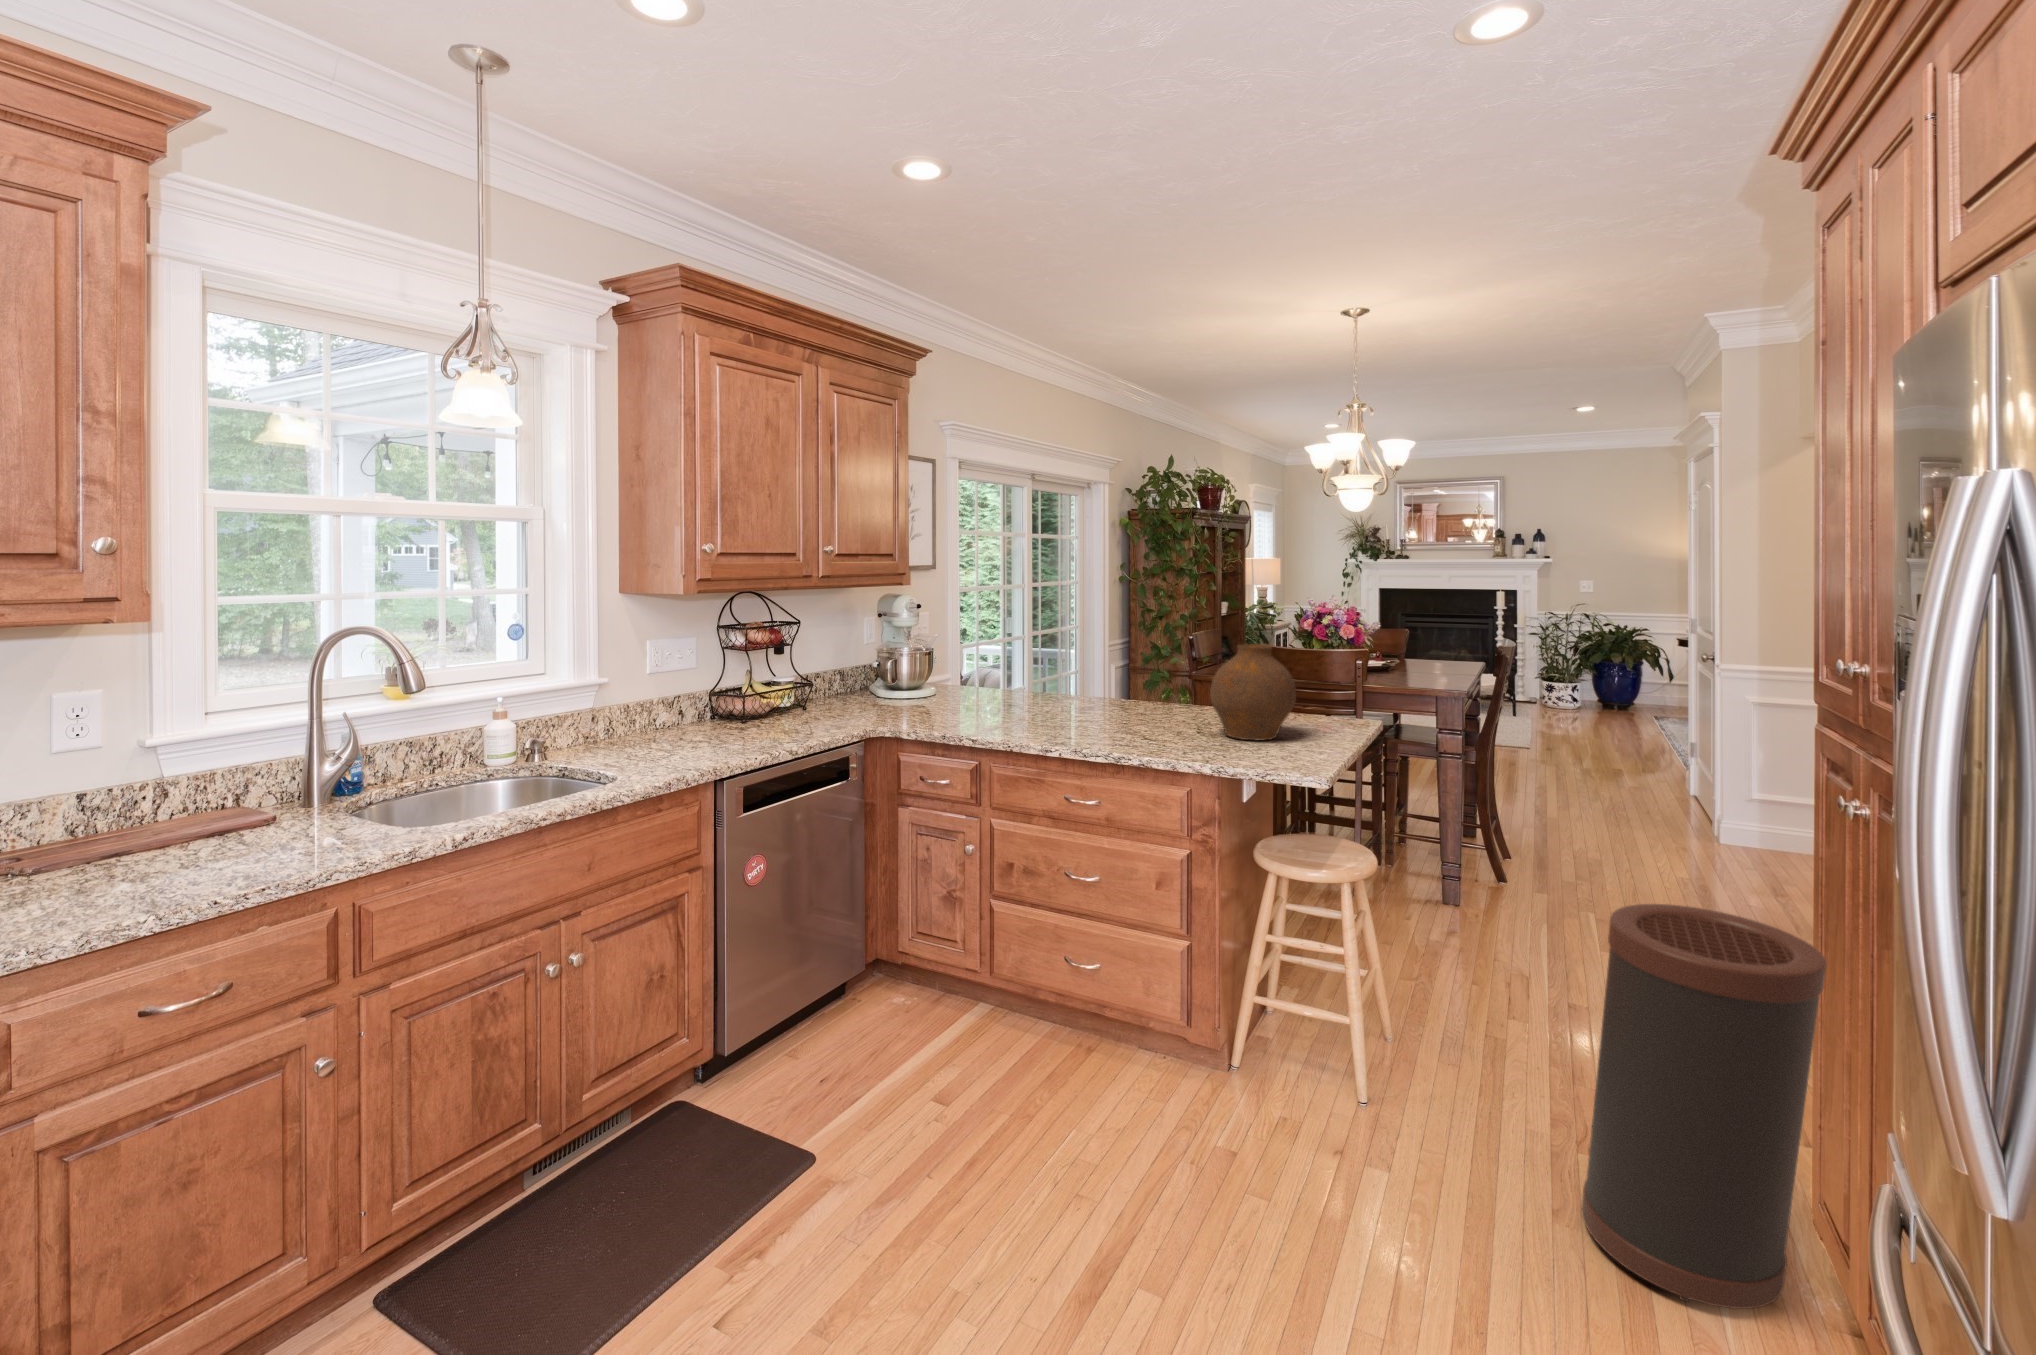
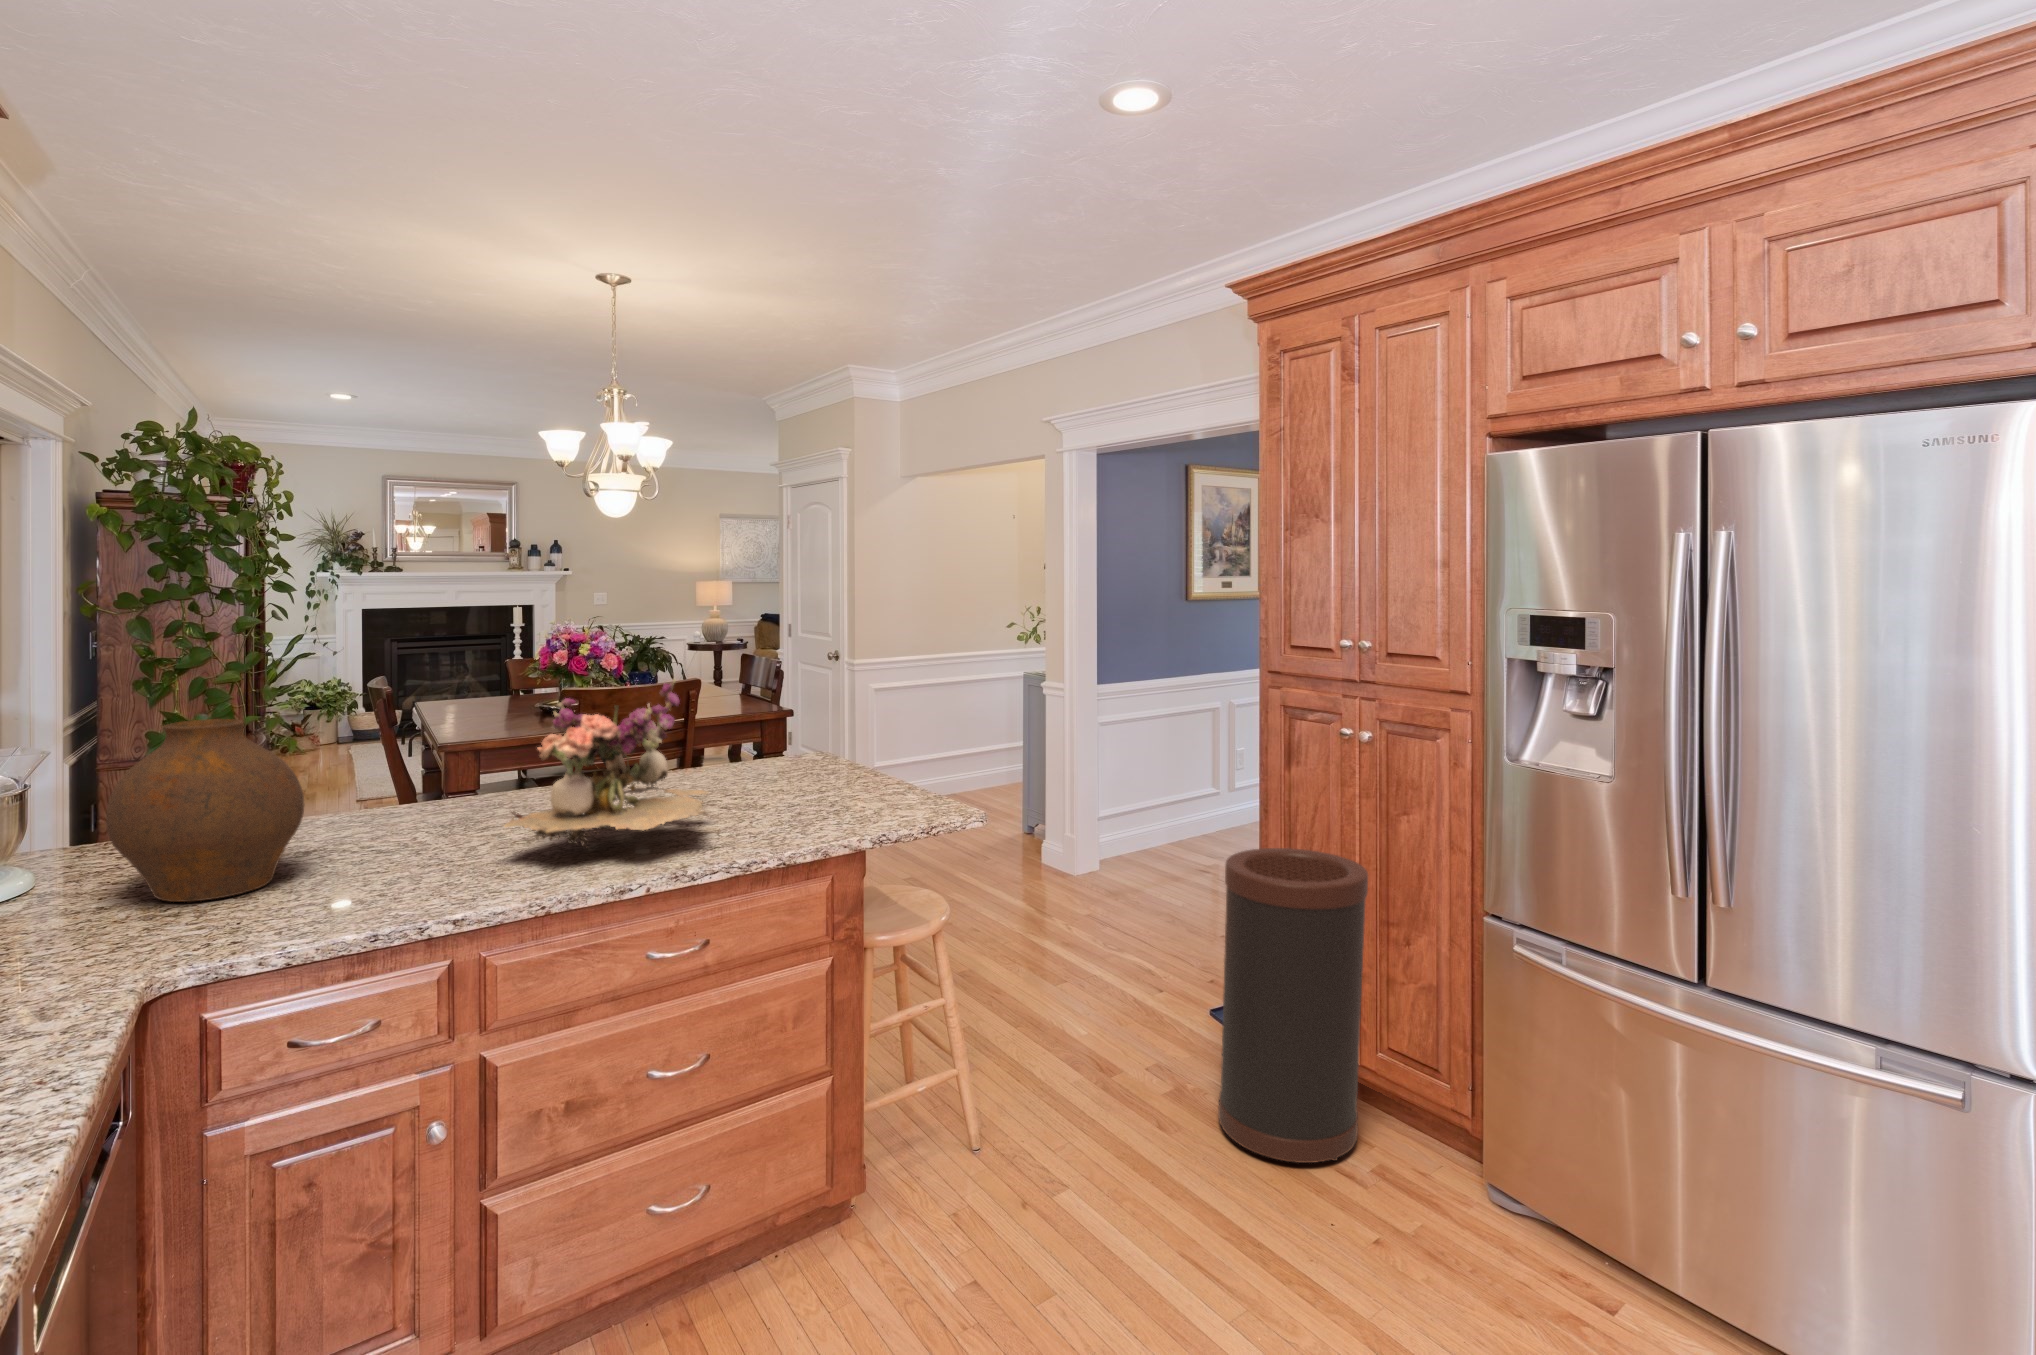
flower arrangement: none [1035,637,1159,732] -> present [504,680,708,847]
vase: present [1210,644,1296,740] -> present [106,719,304,902]

